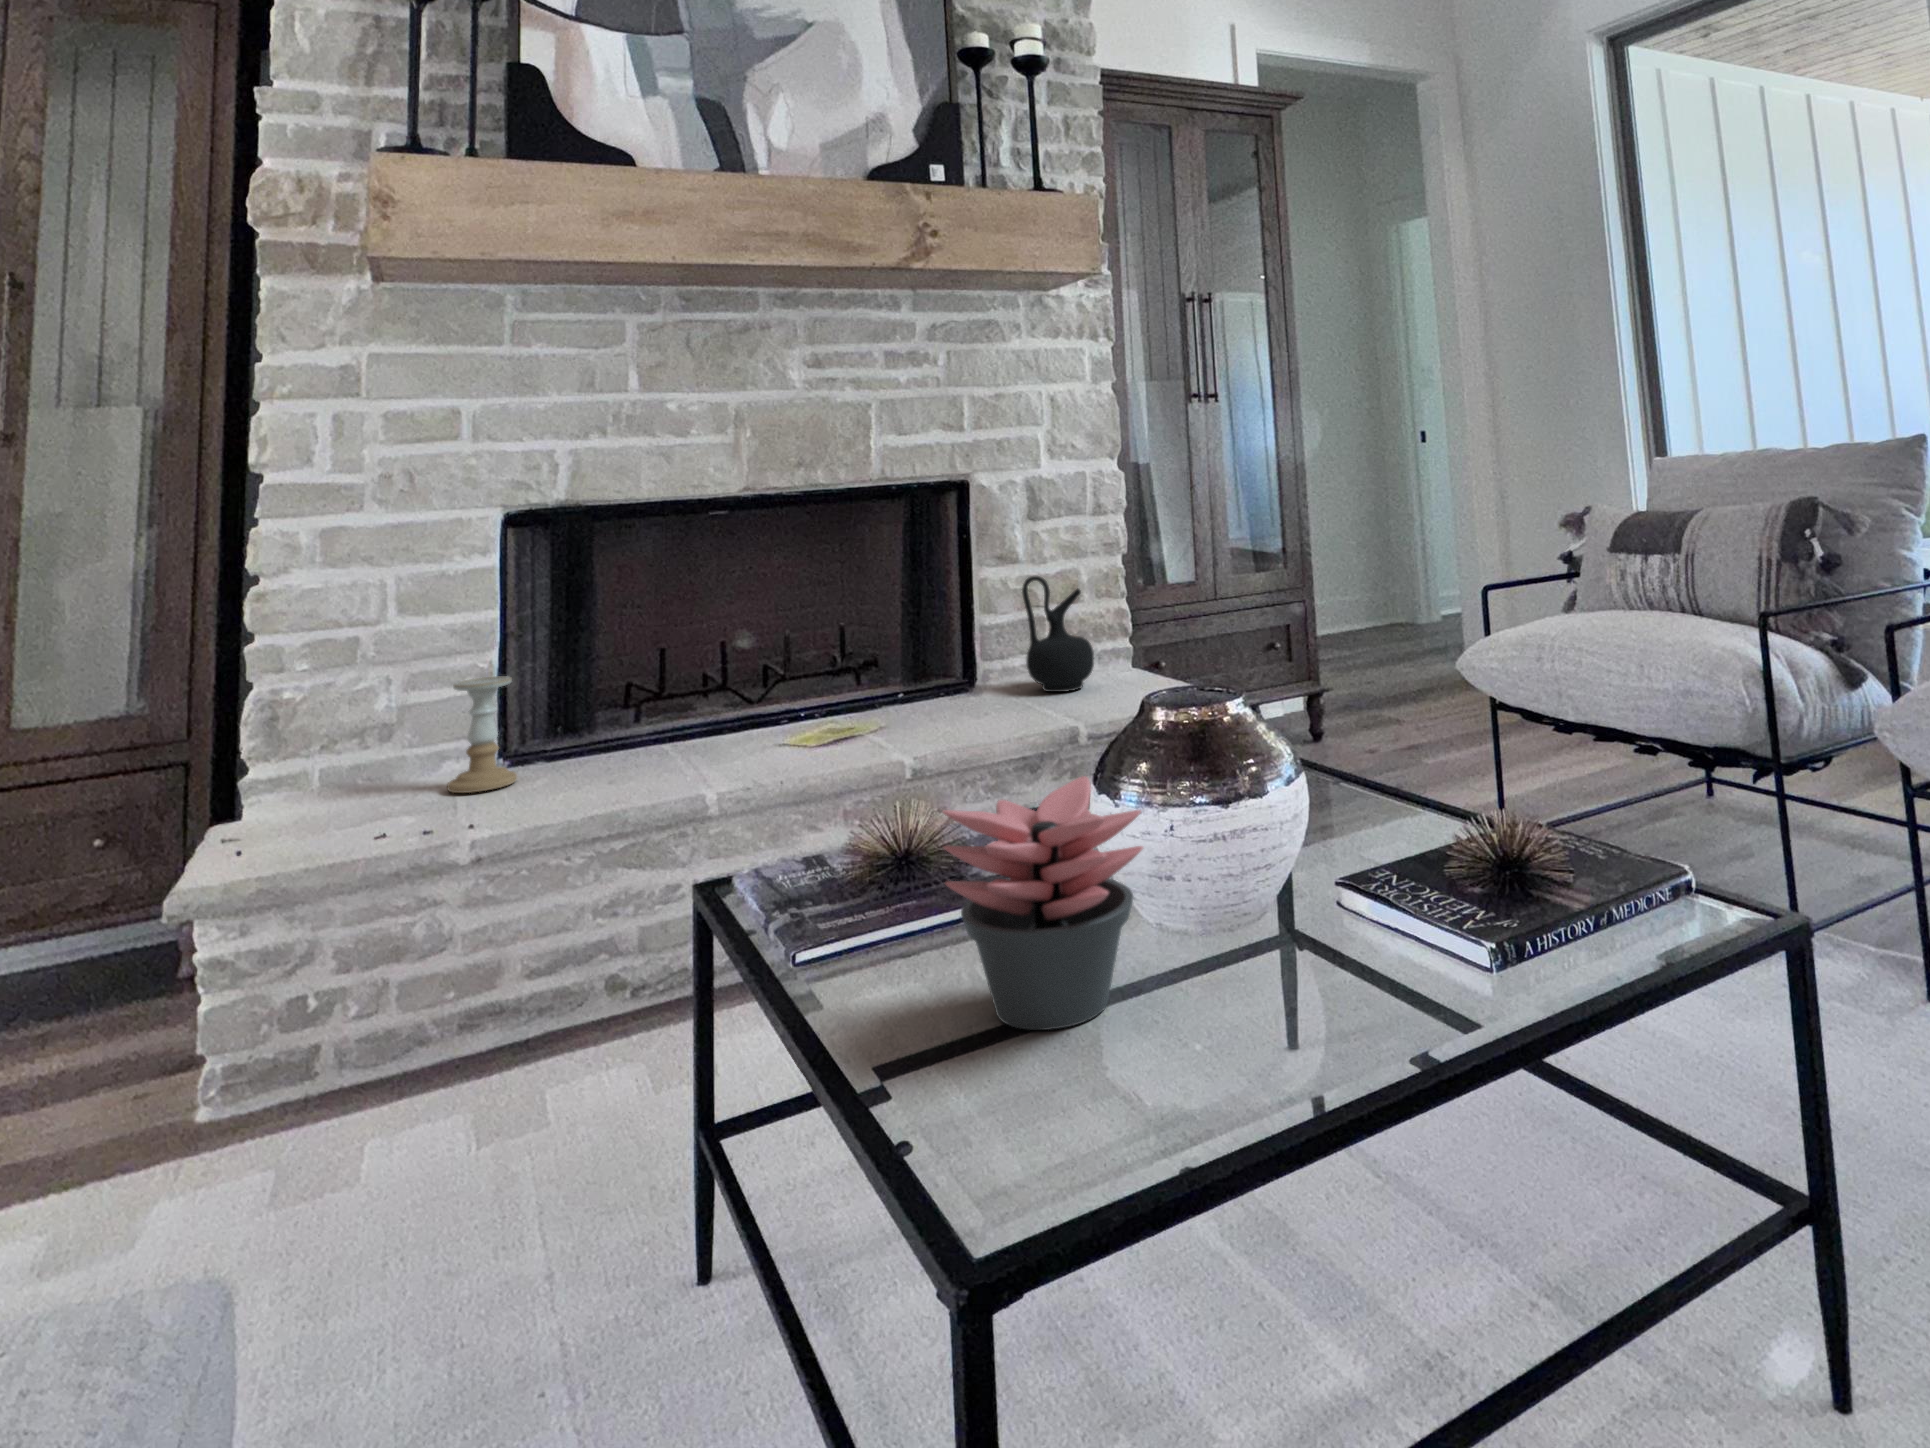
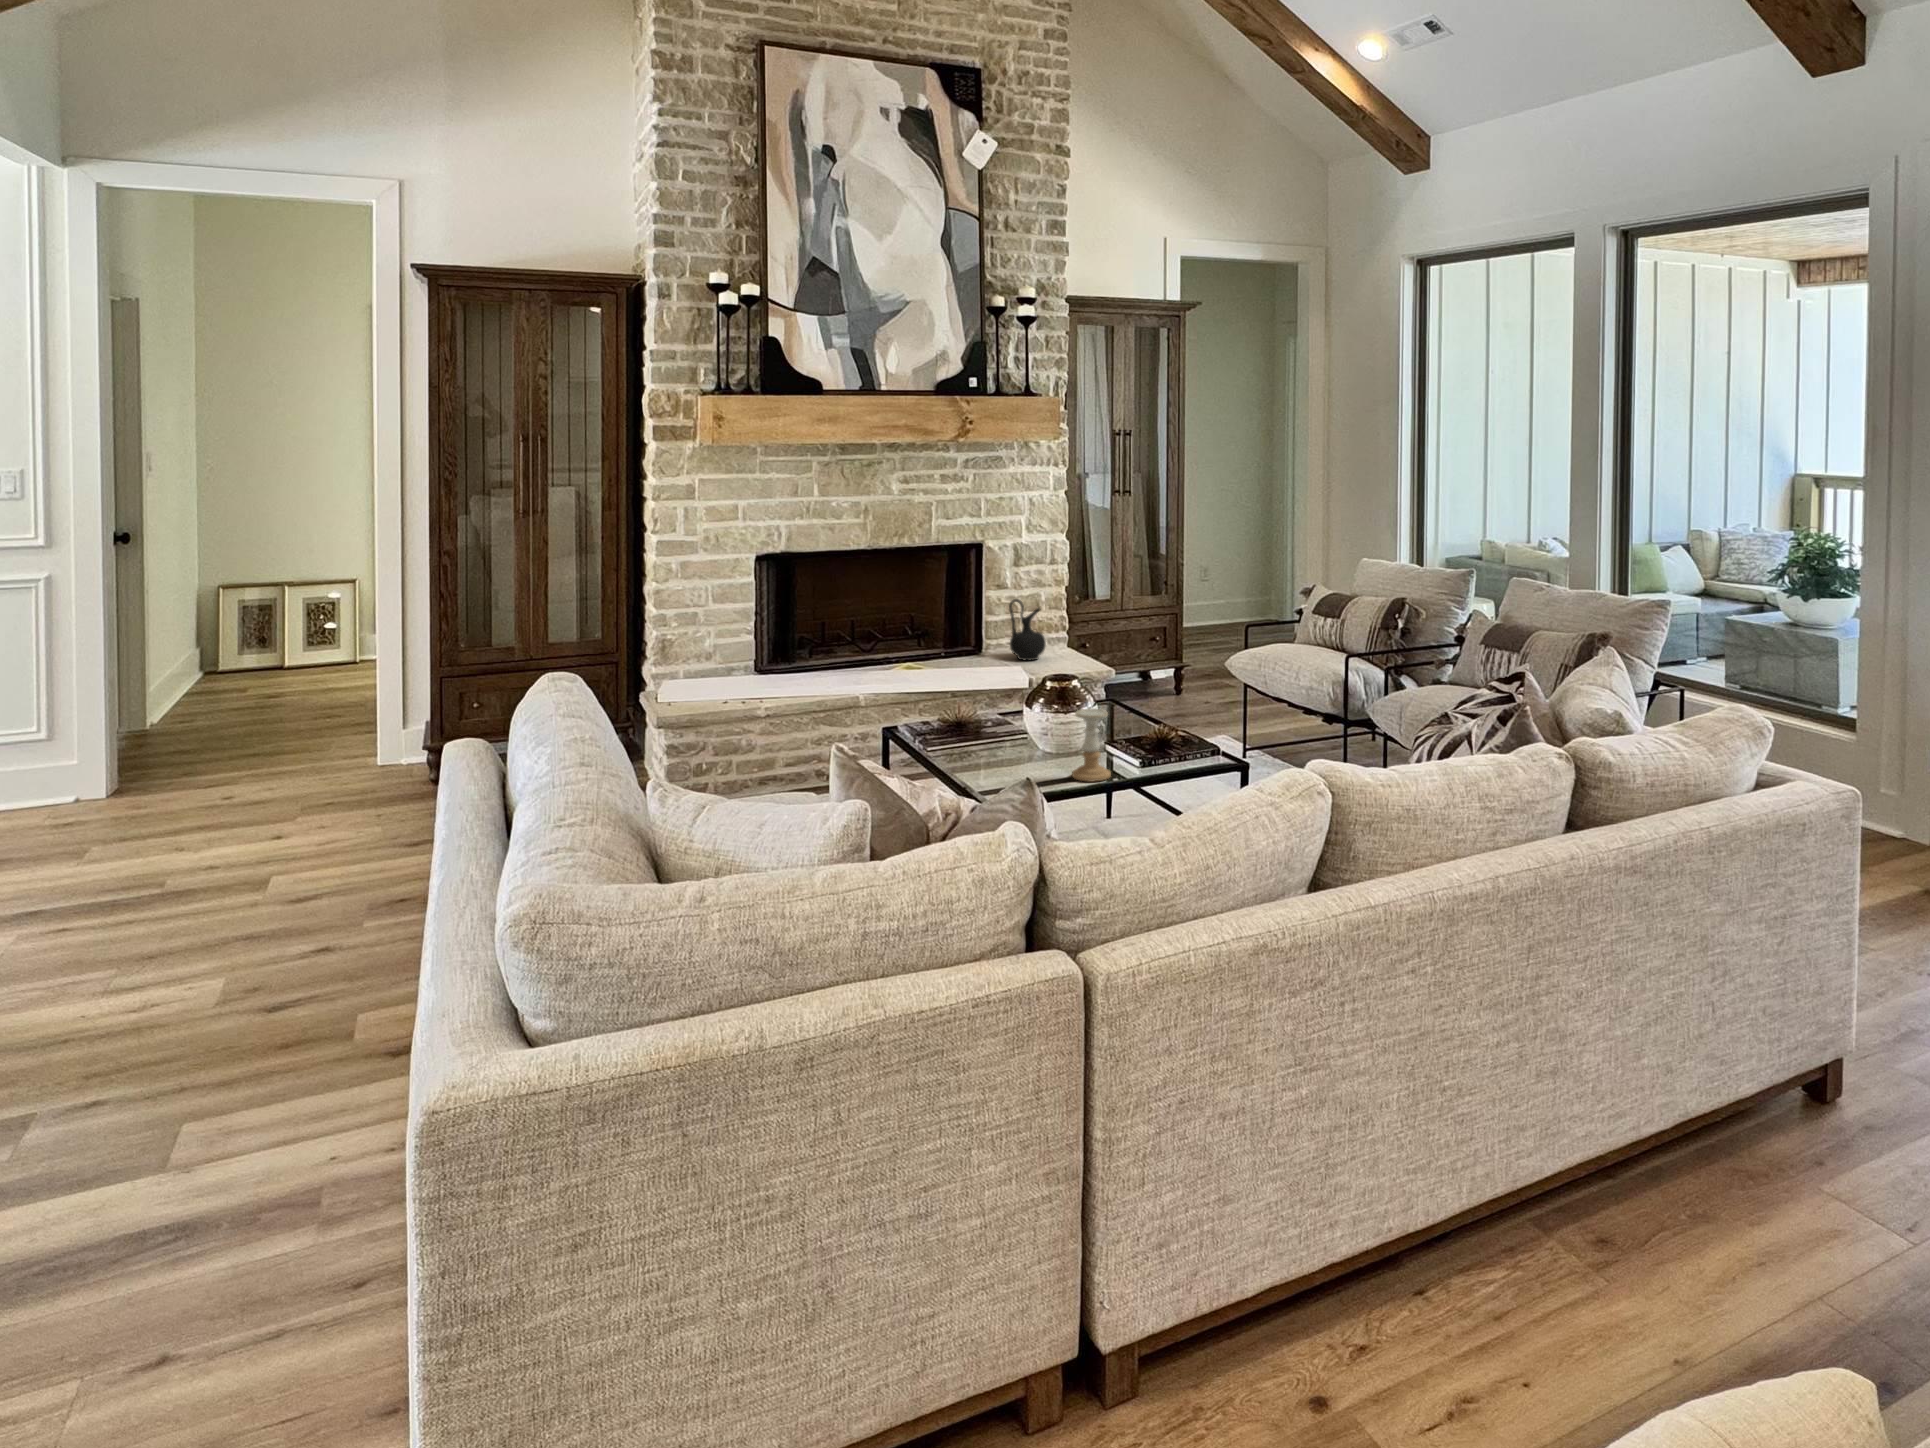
candle holder: present [447,676,517,793] -> present [1072,709,1111,782]
succulent plant: present [943,776,1143,1030] -> none [974,704,1038,777]

